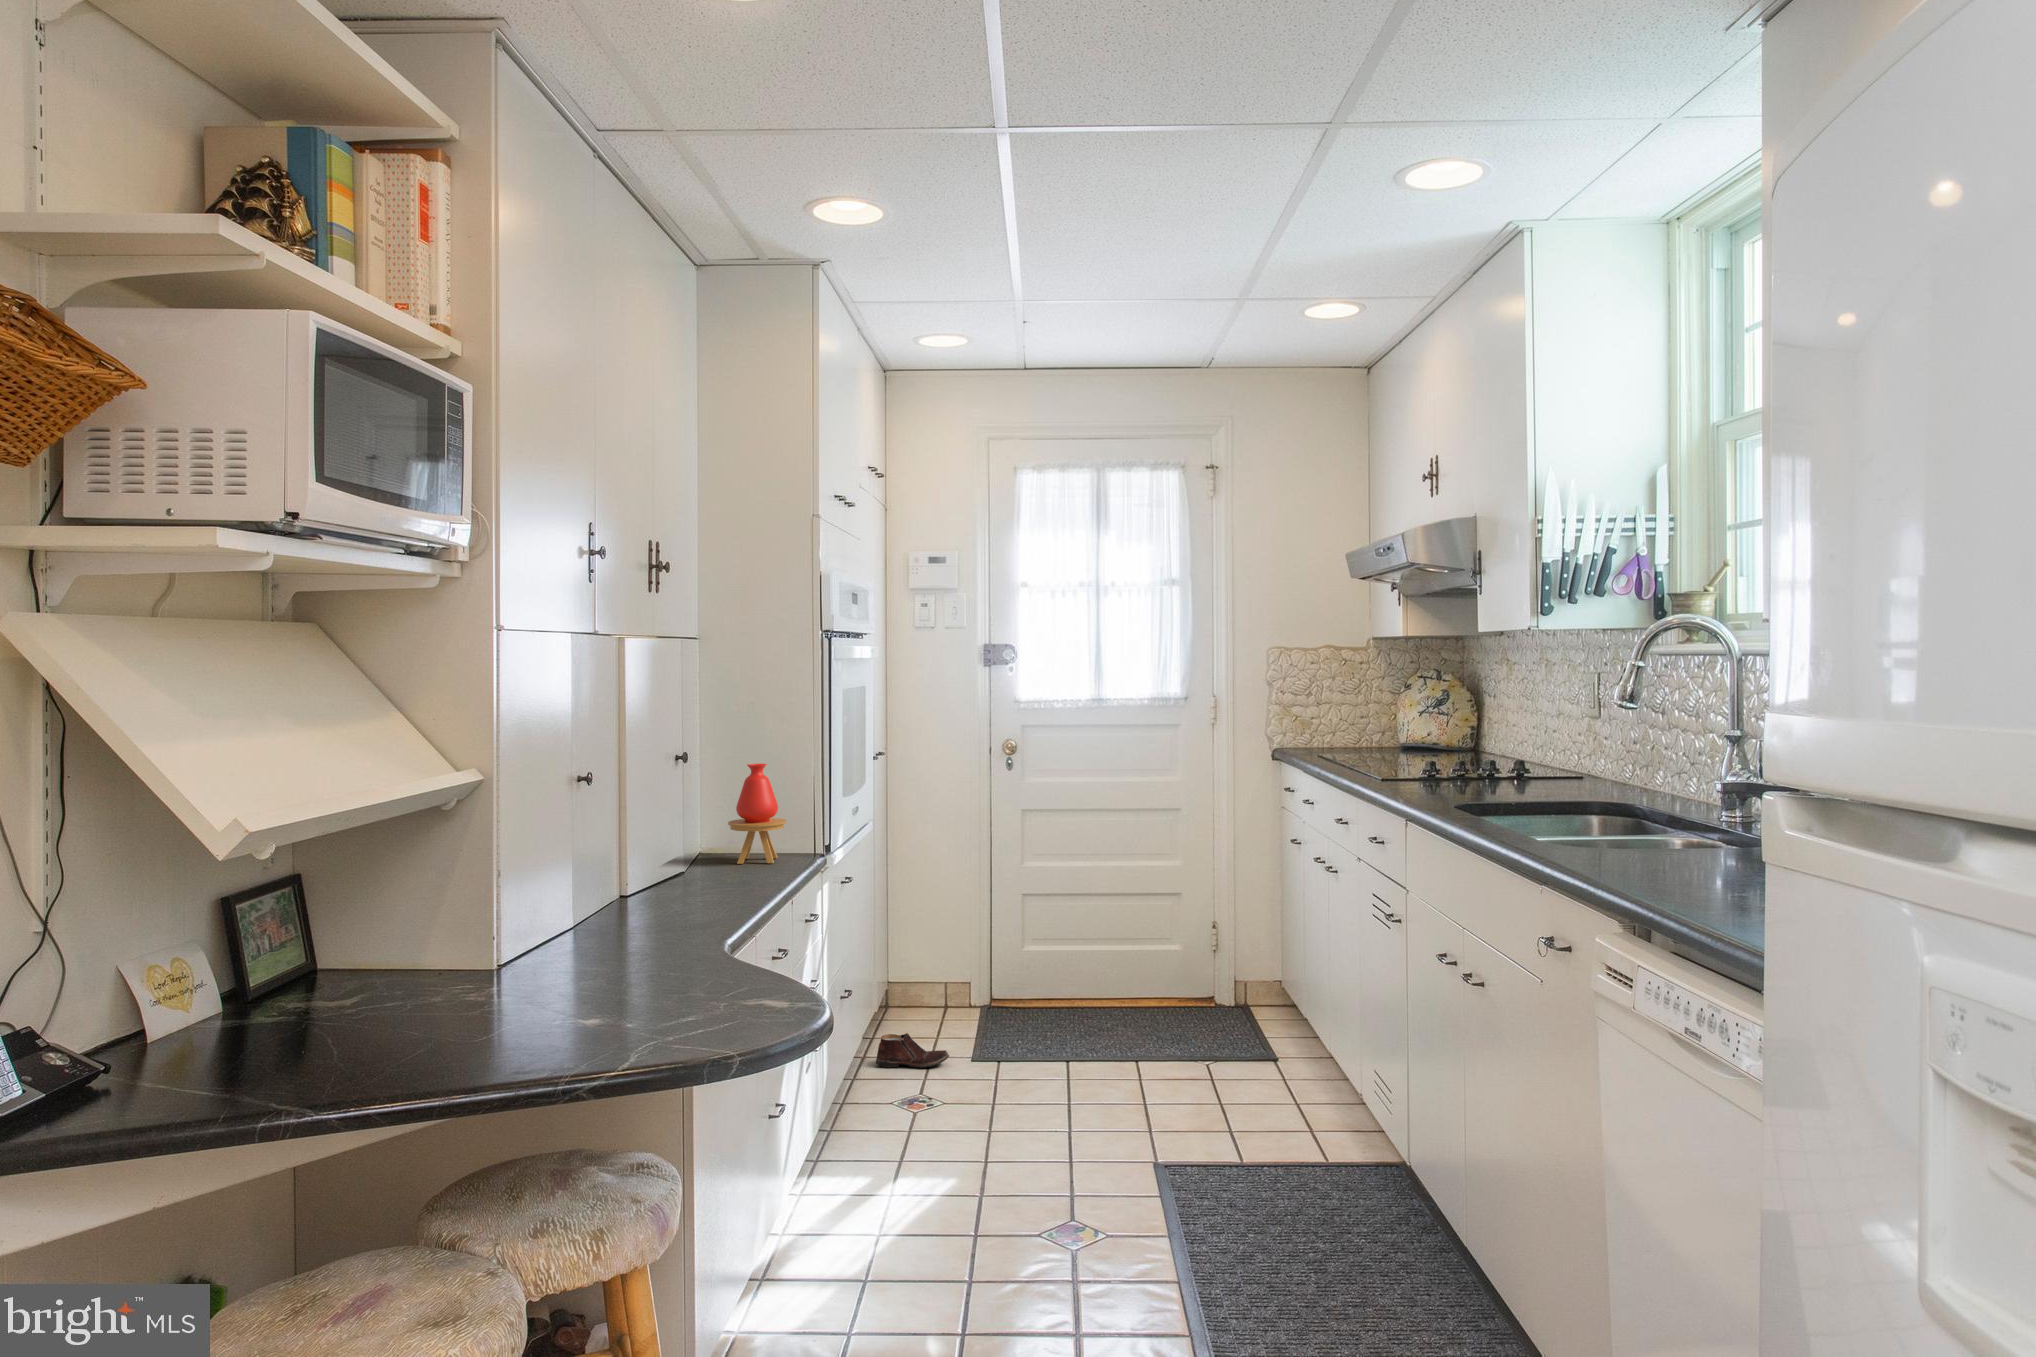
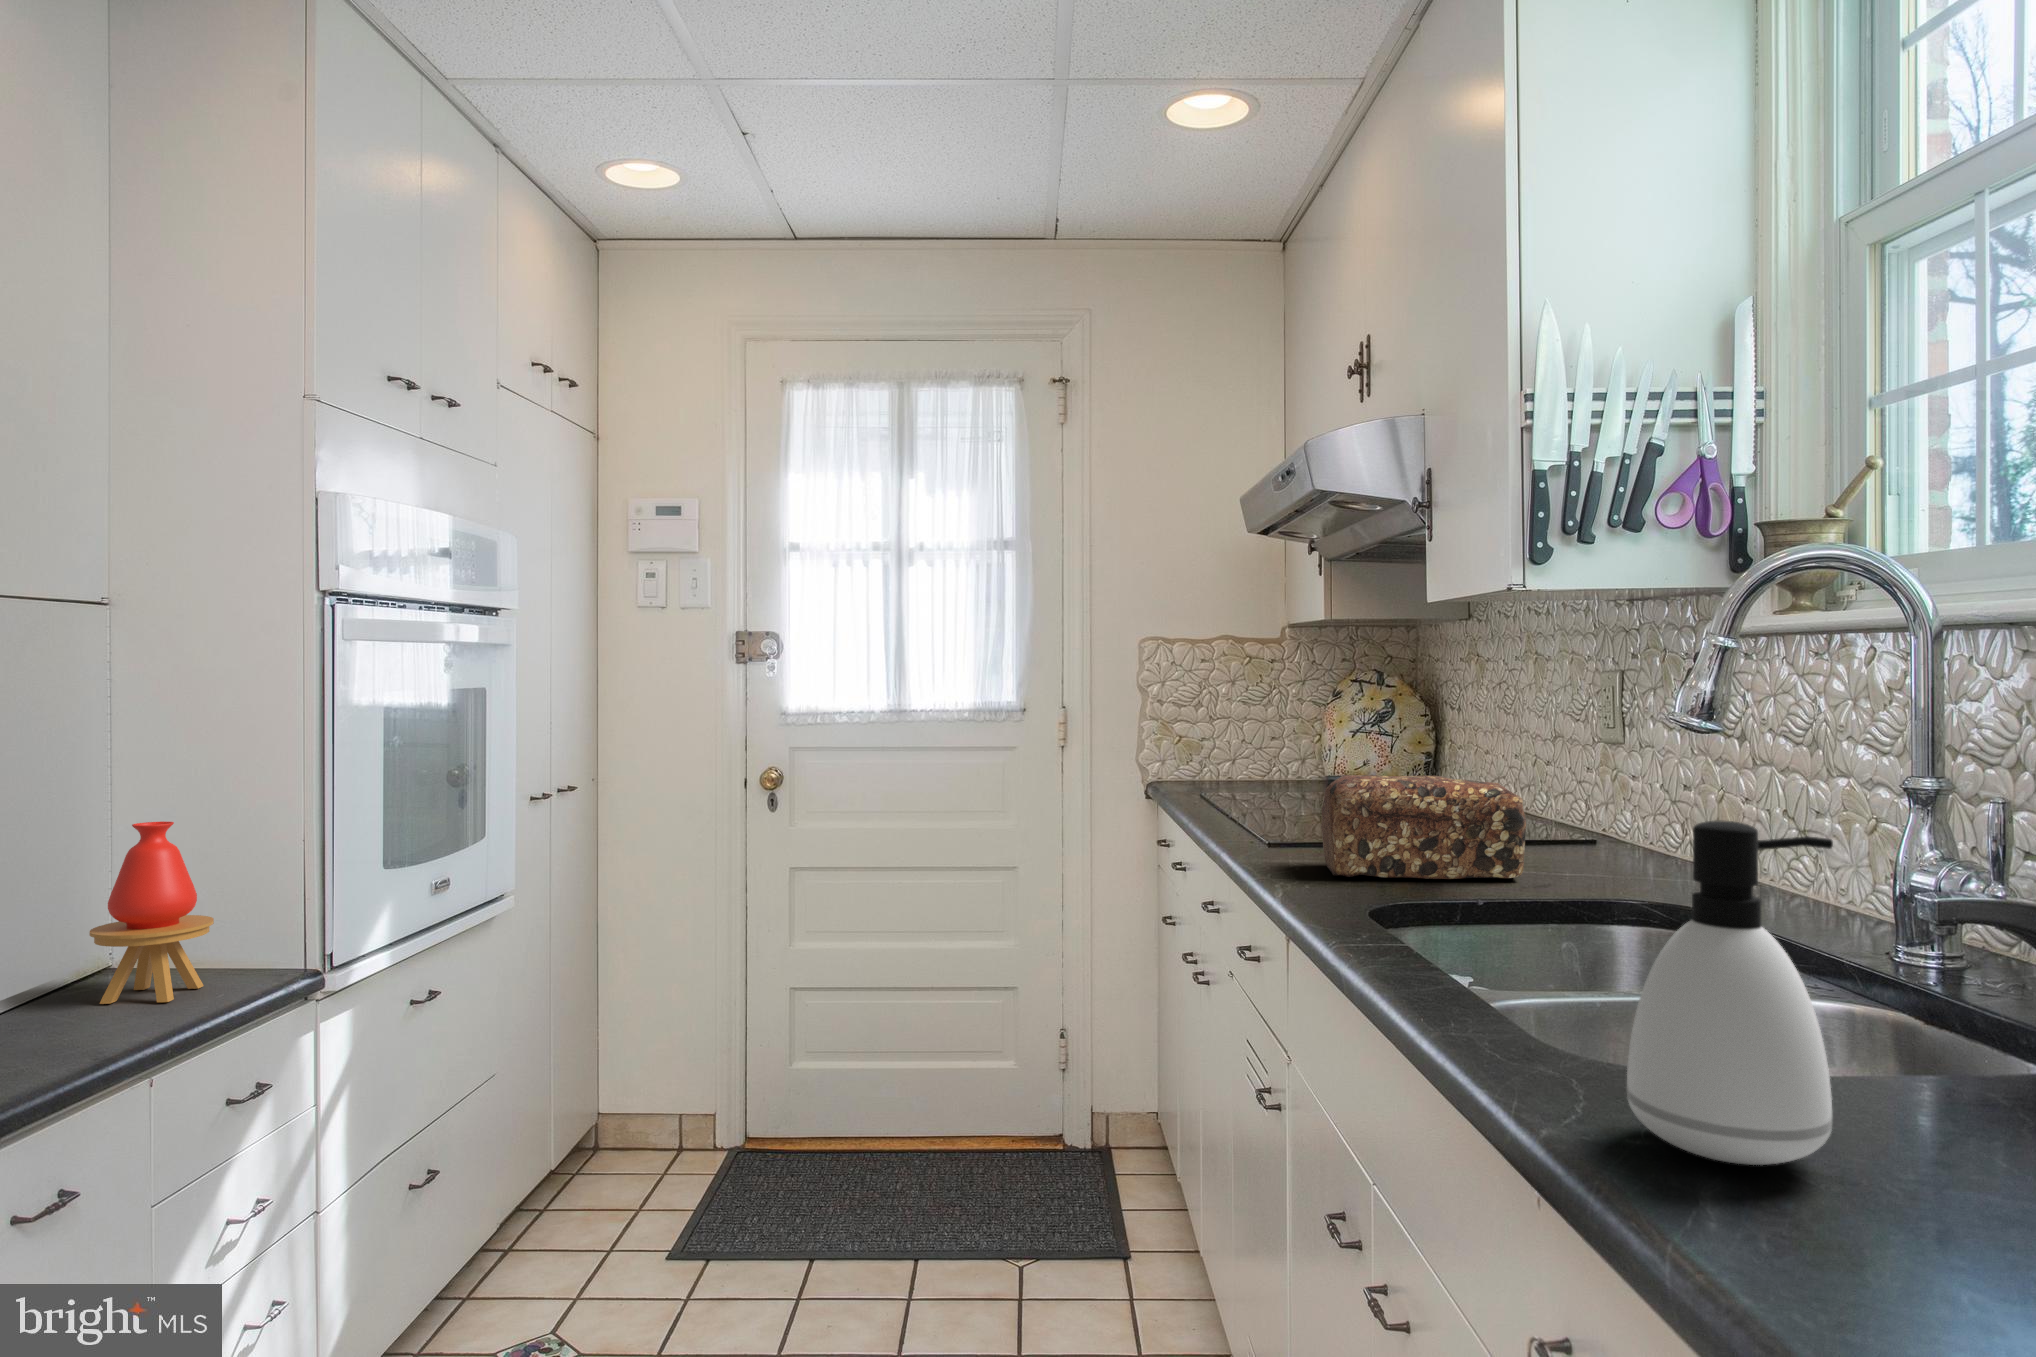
bread loaf: none [1417,736,1540,794] -> present [1321,775,1526,879]
soap dispenser: none [1576,739,1653,866] -> present [1627,820,1833,1165]
shoe: present [876,1033,949,1067] -> none [502,1227,618,1285]

